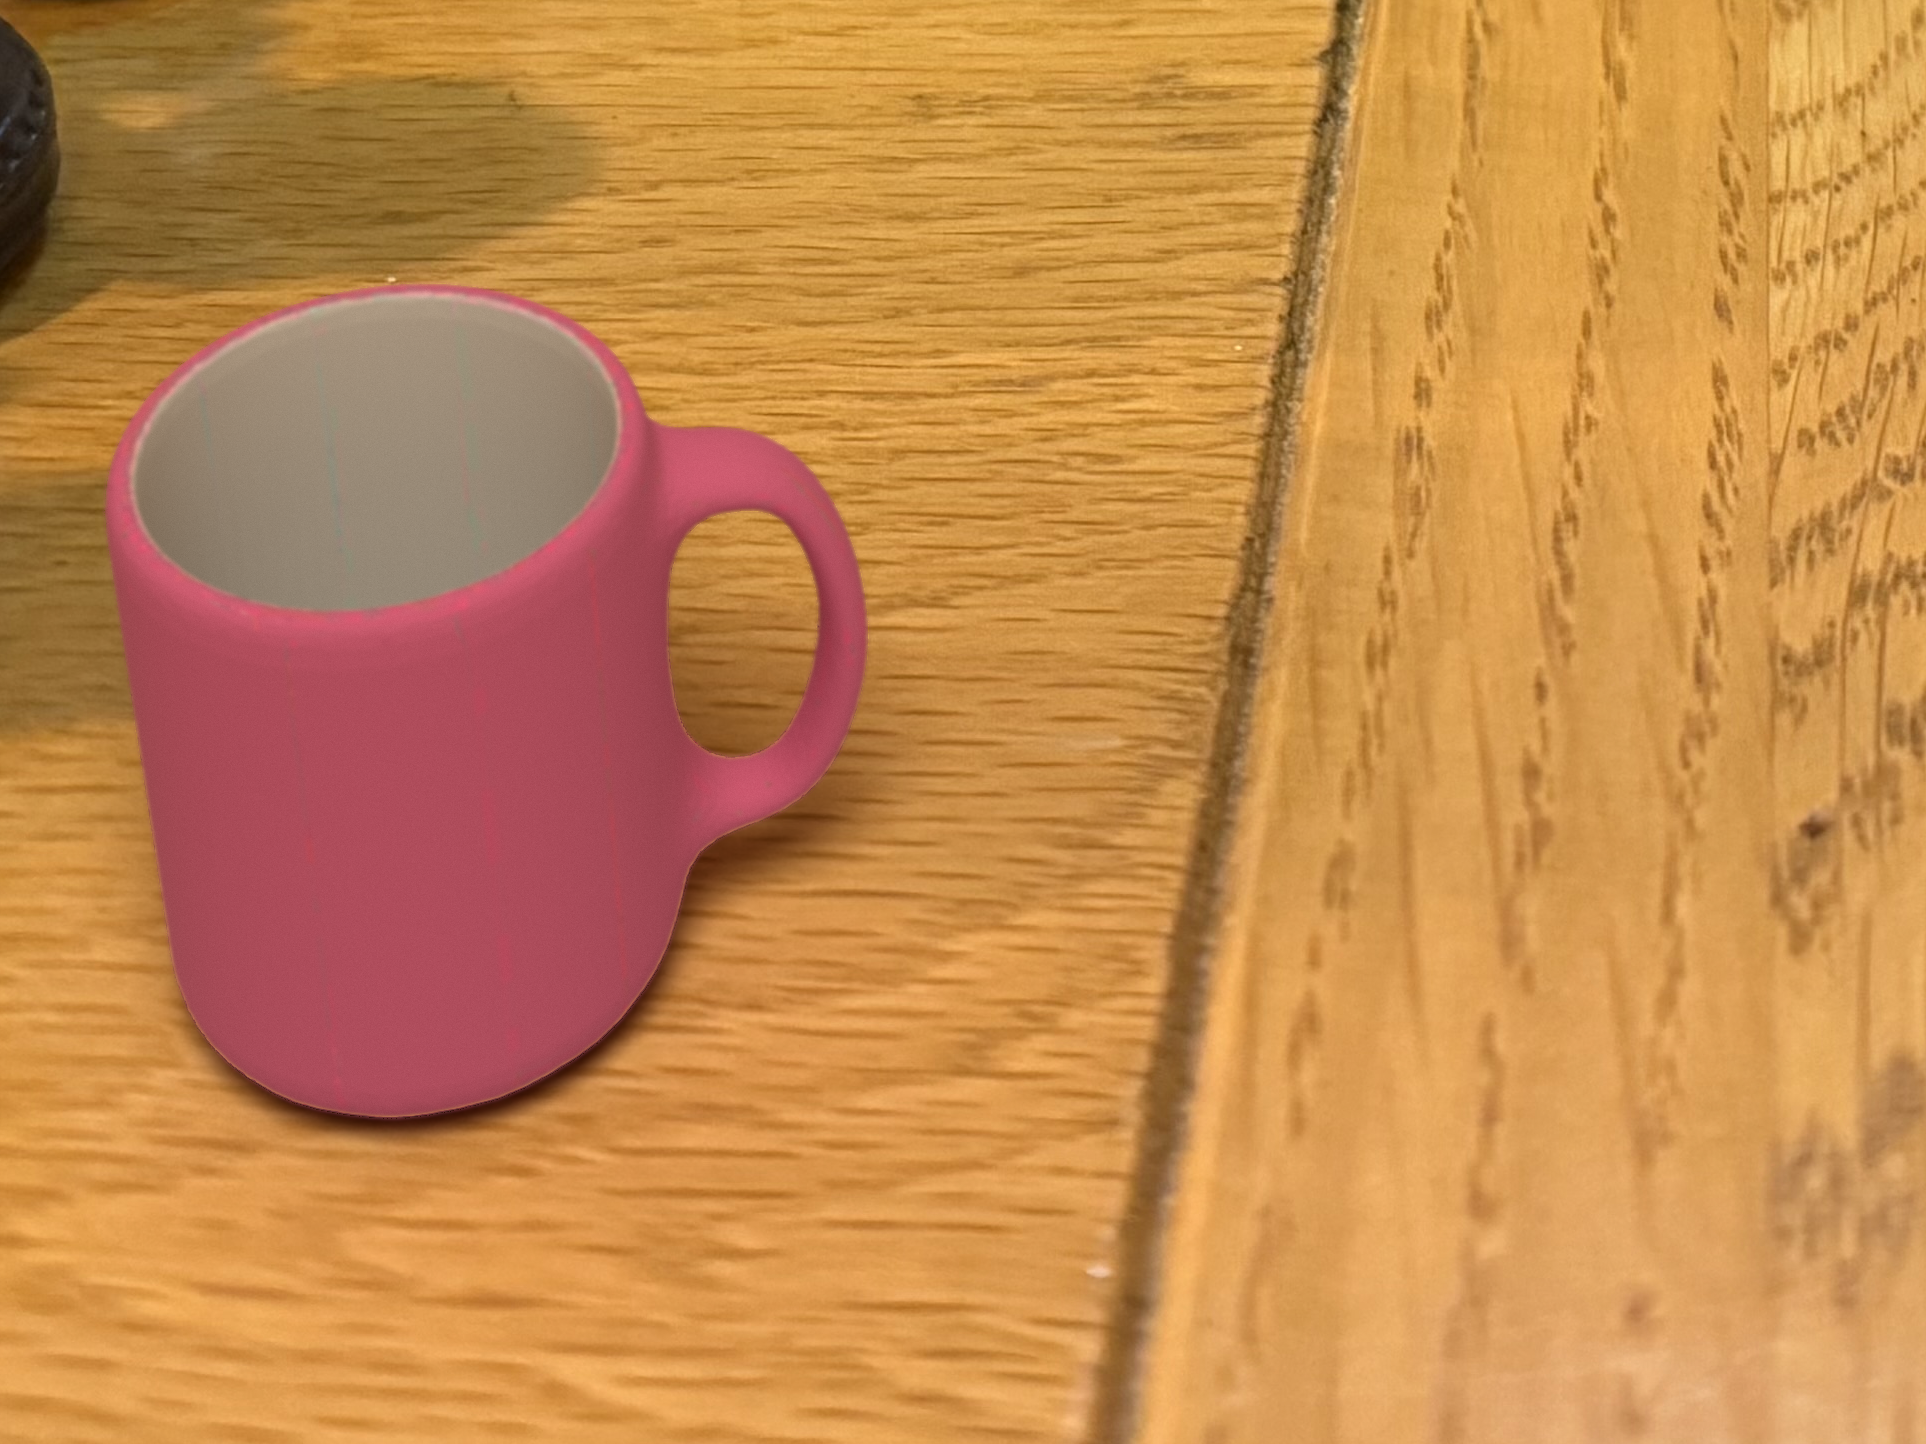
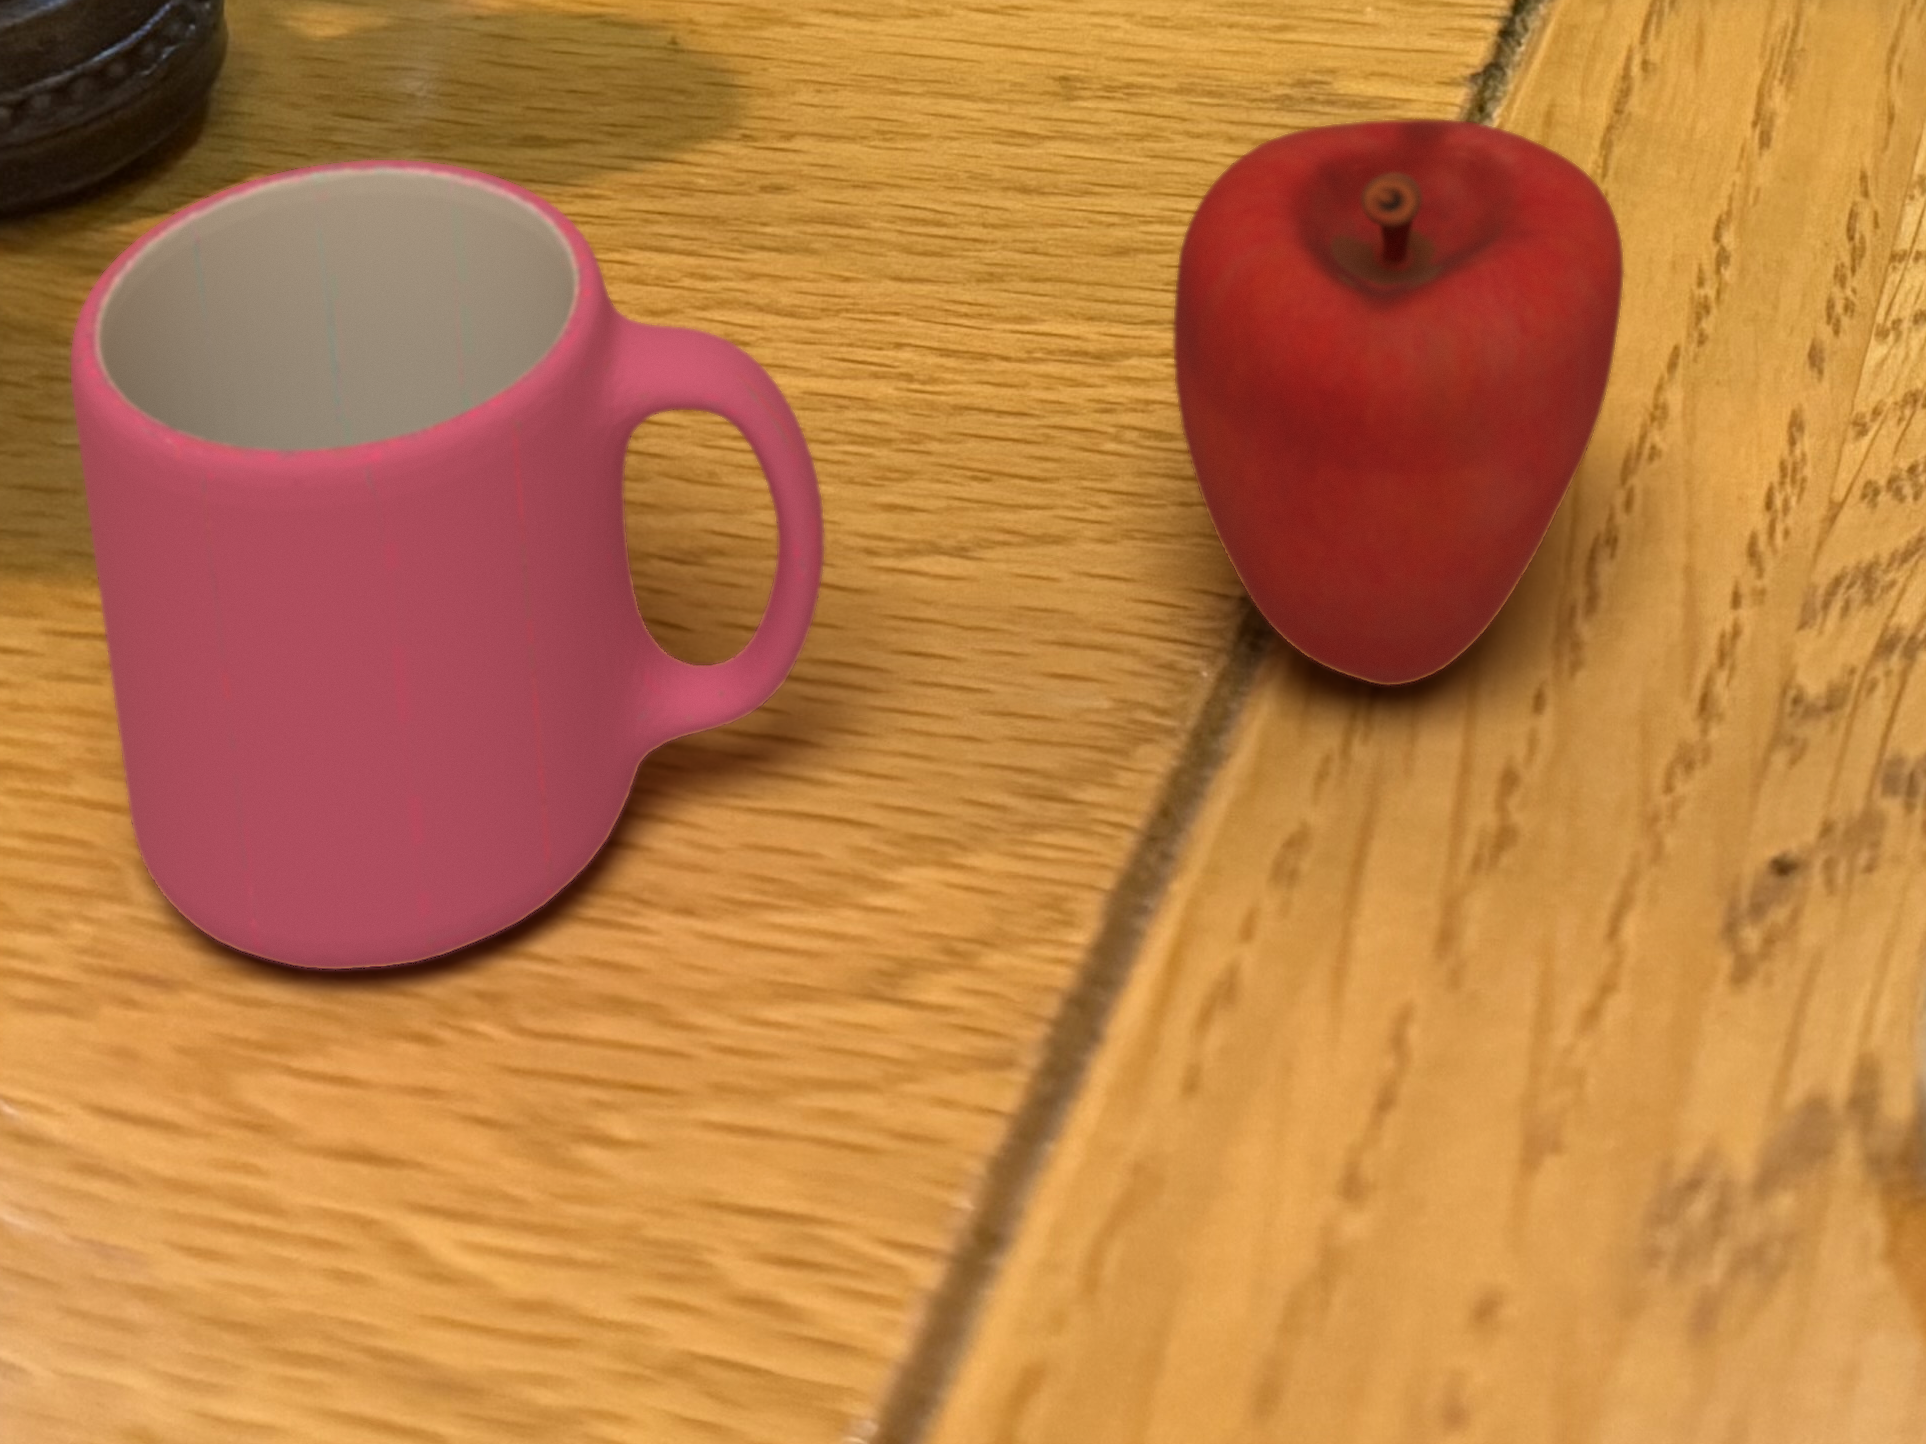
apple: none [1168,127,1609,690] -> present [1173,119,1624,685]

